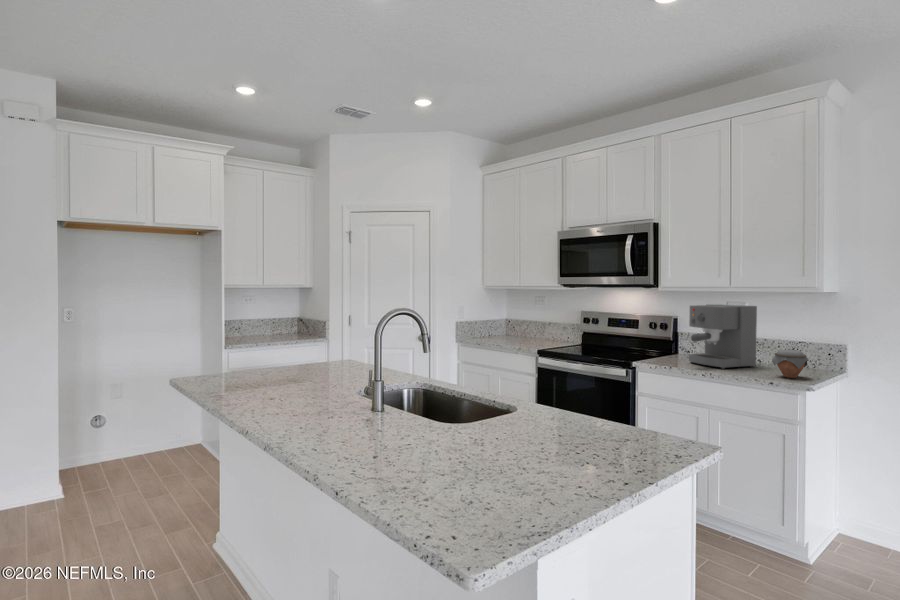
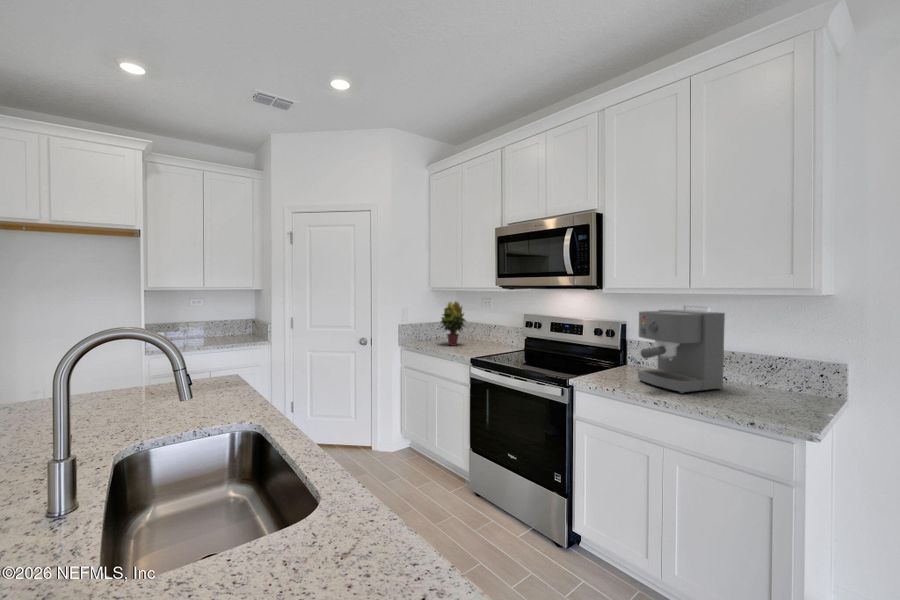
potted plant: none [498,299,525,342] -> present [441,301,466,346]
jar: present [772,350,809,378] -> none [751,374,806,415]

